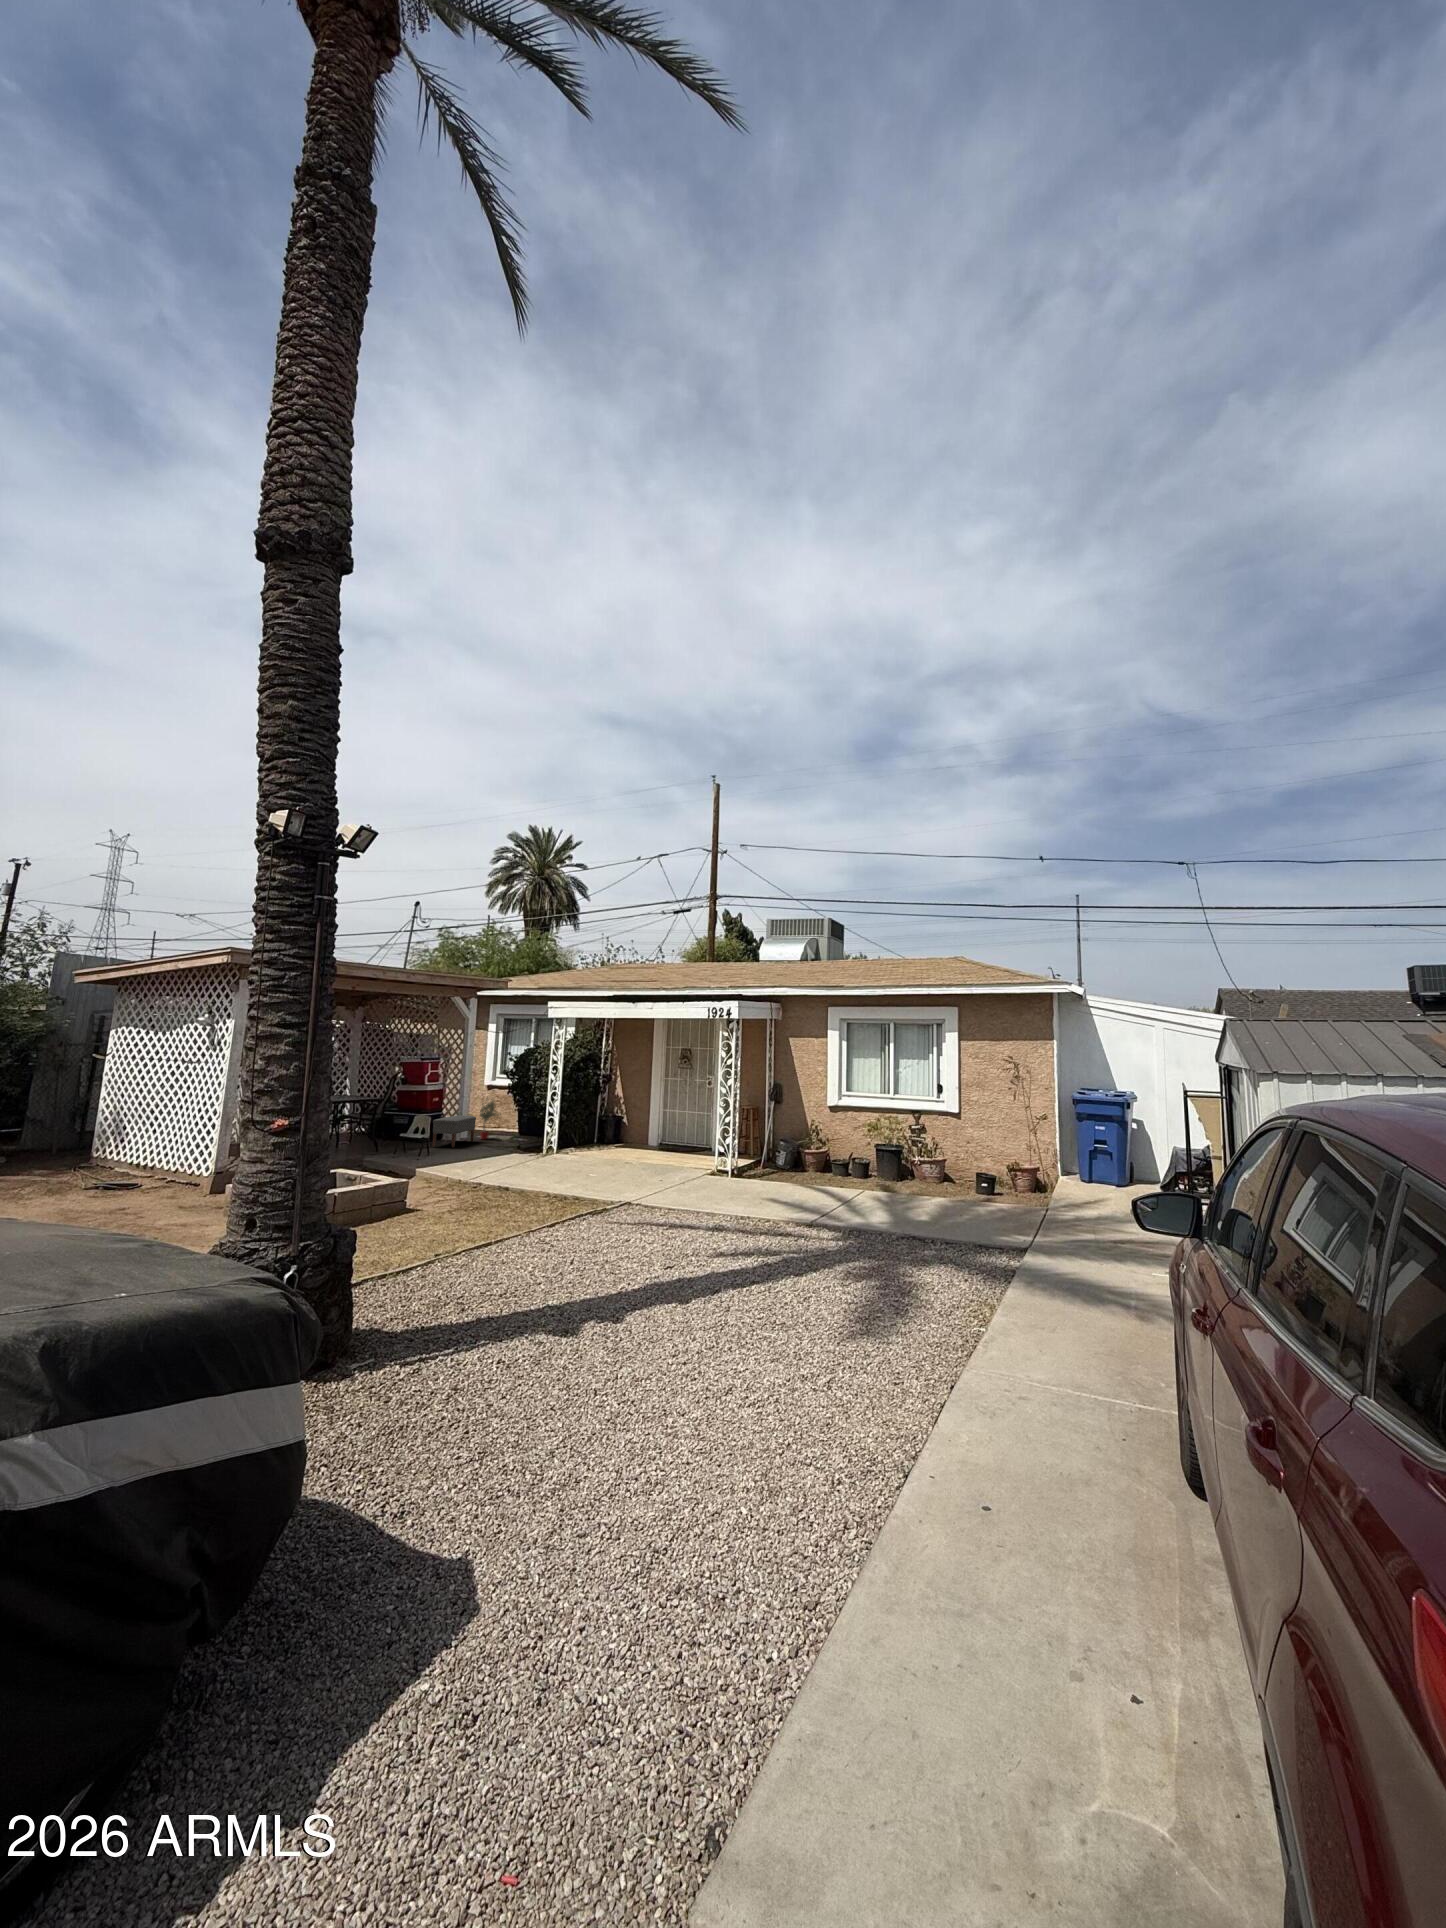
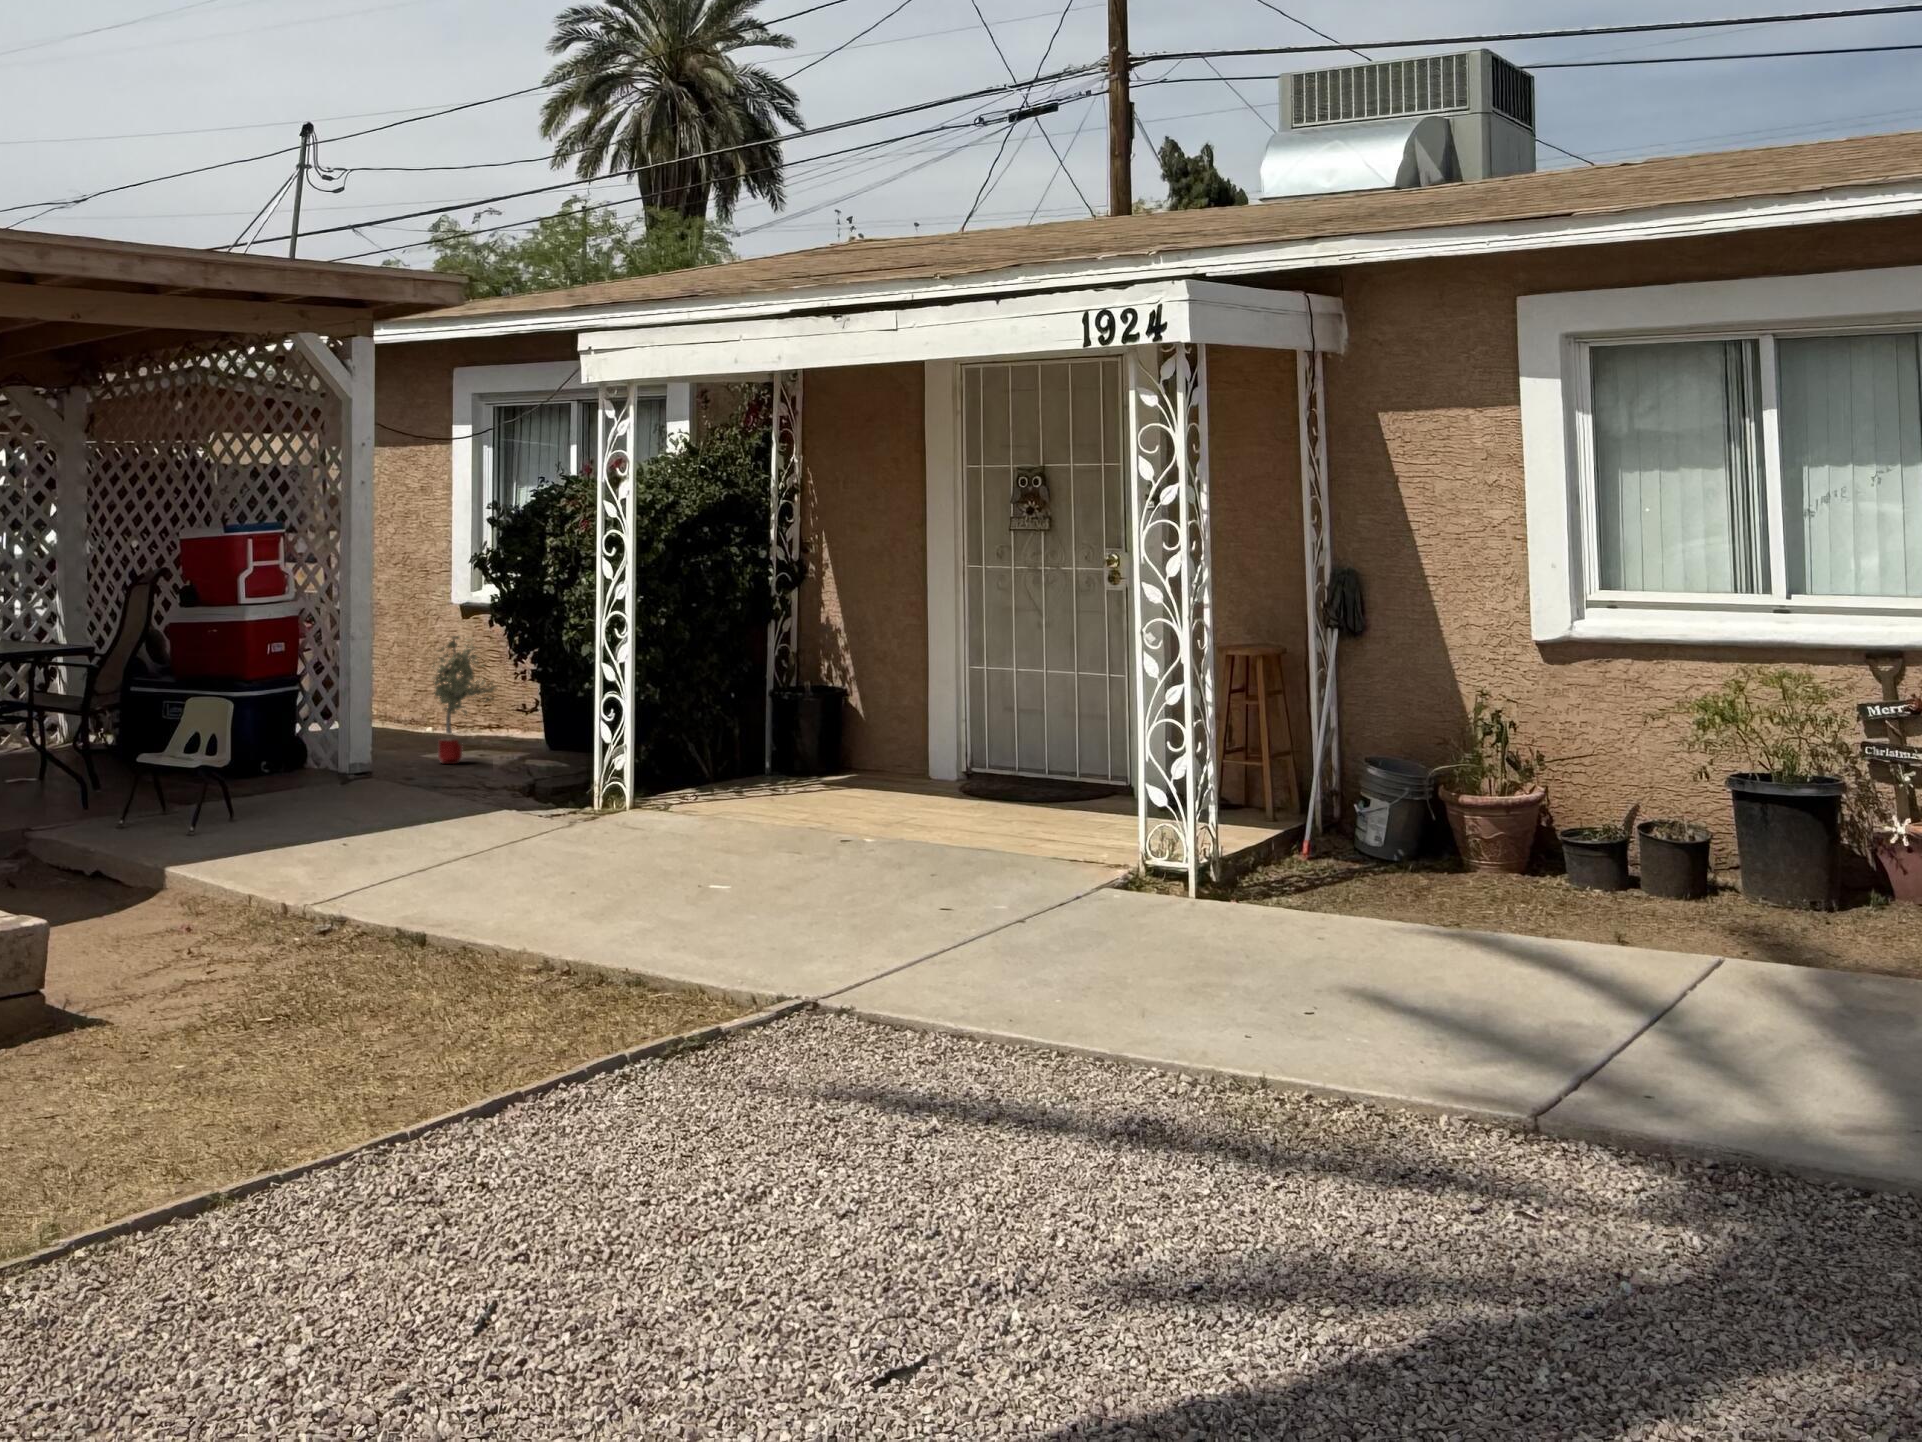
bench: present [432,1115,476,1147] -> none [278,693,419,790]

